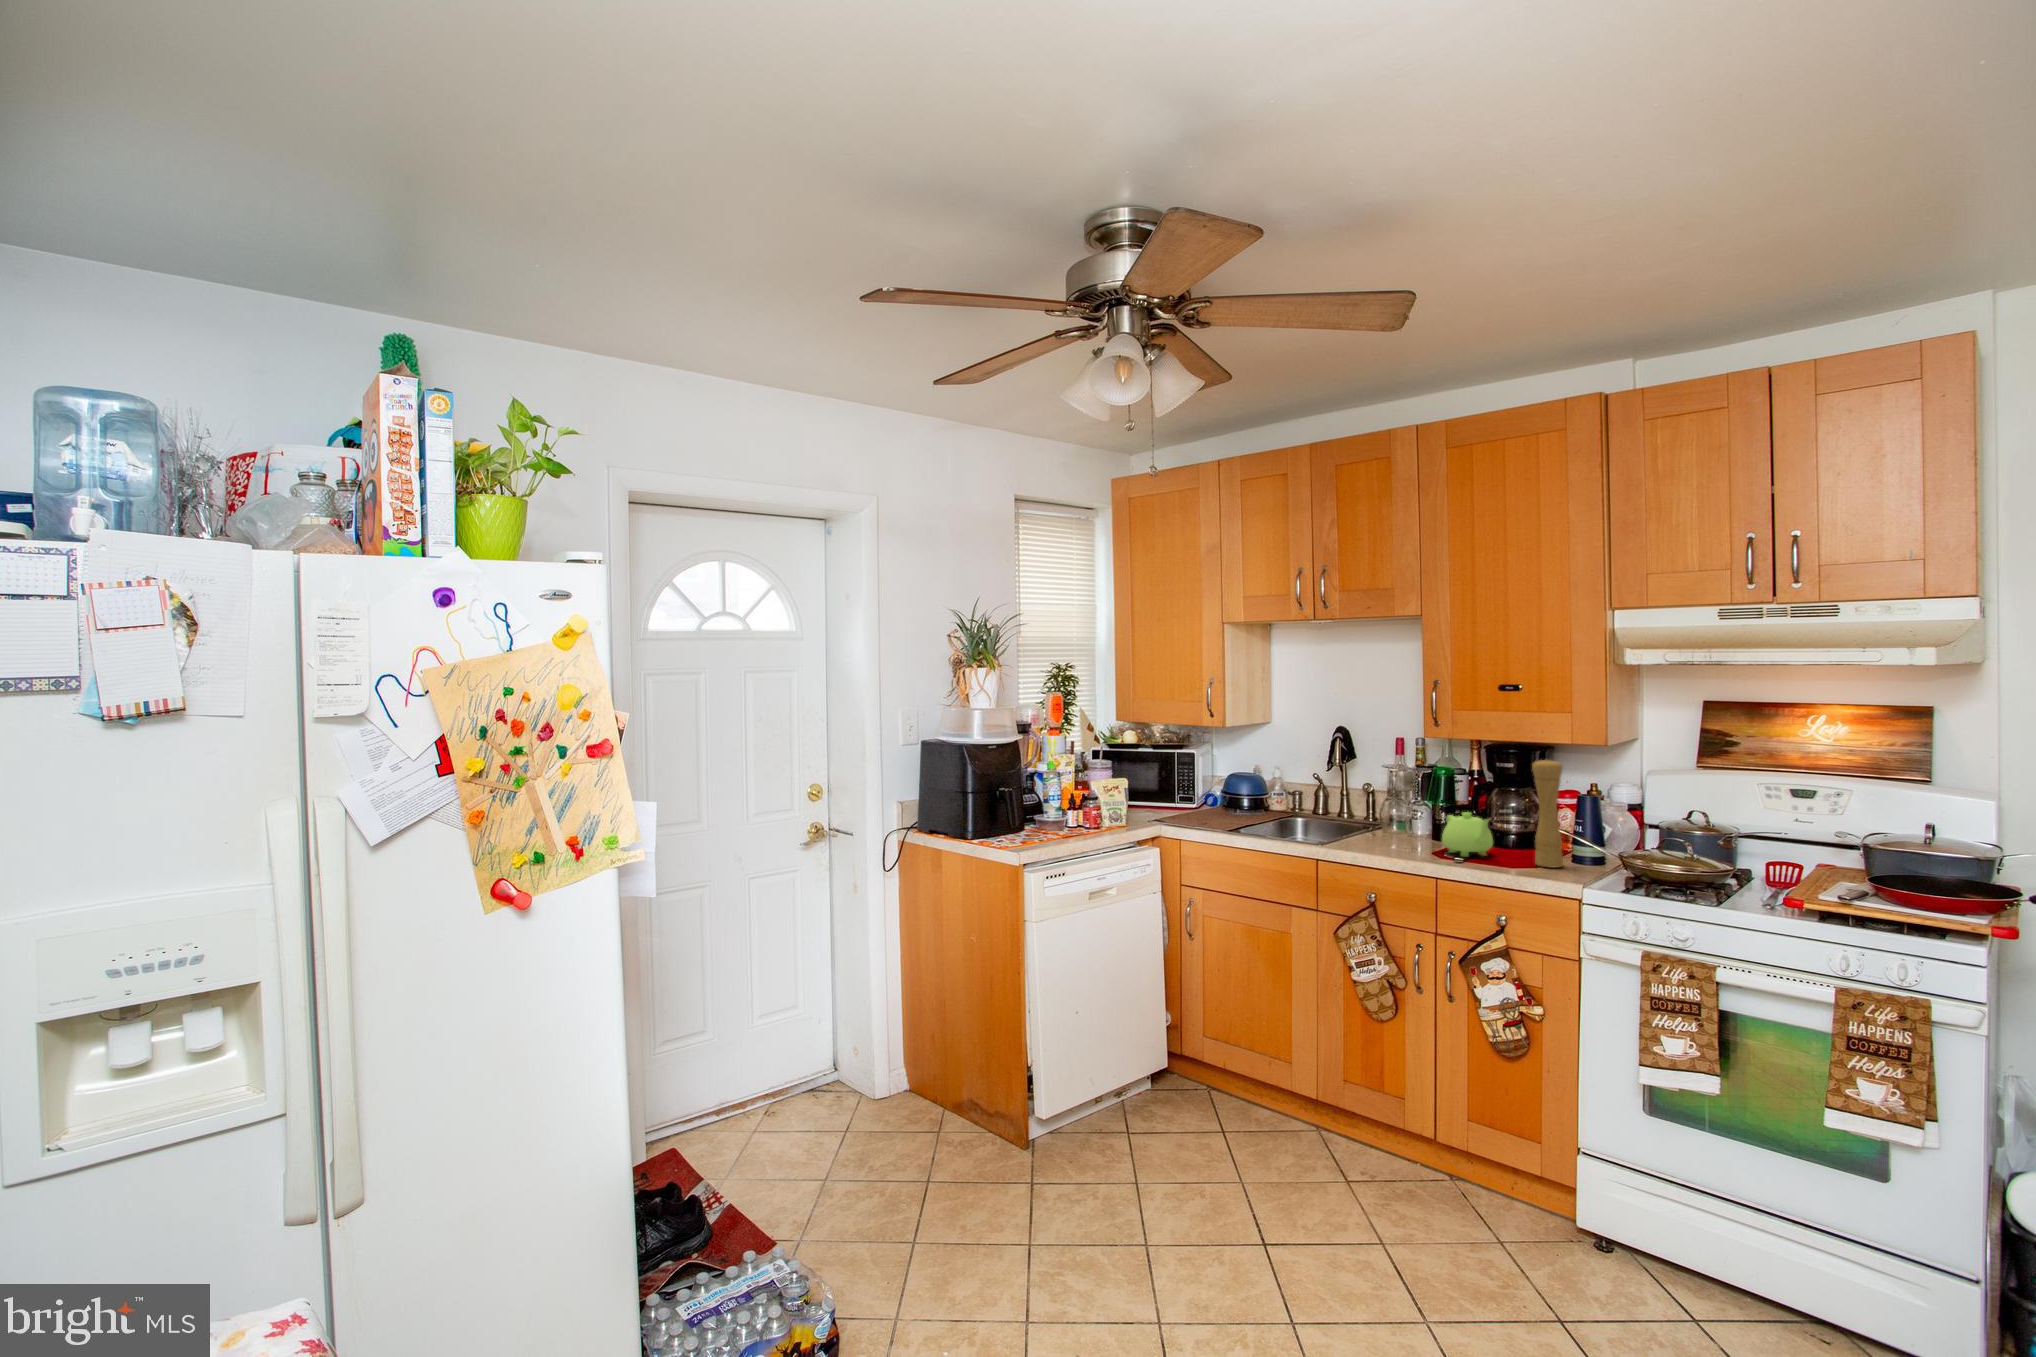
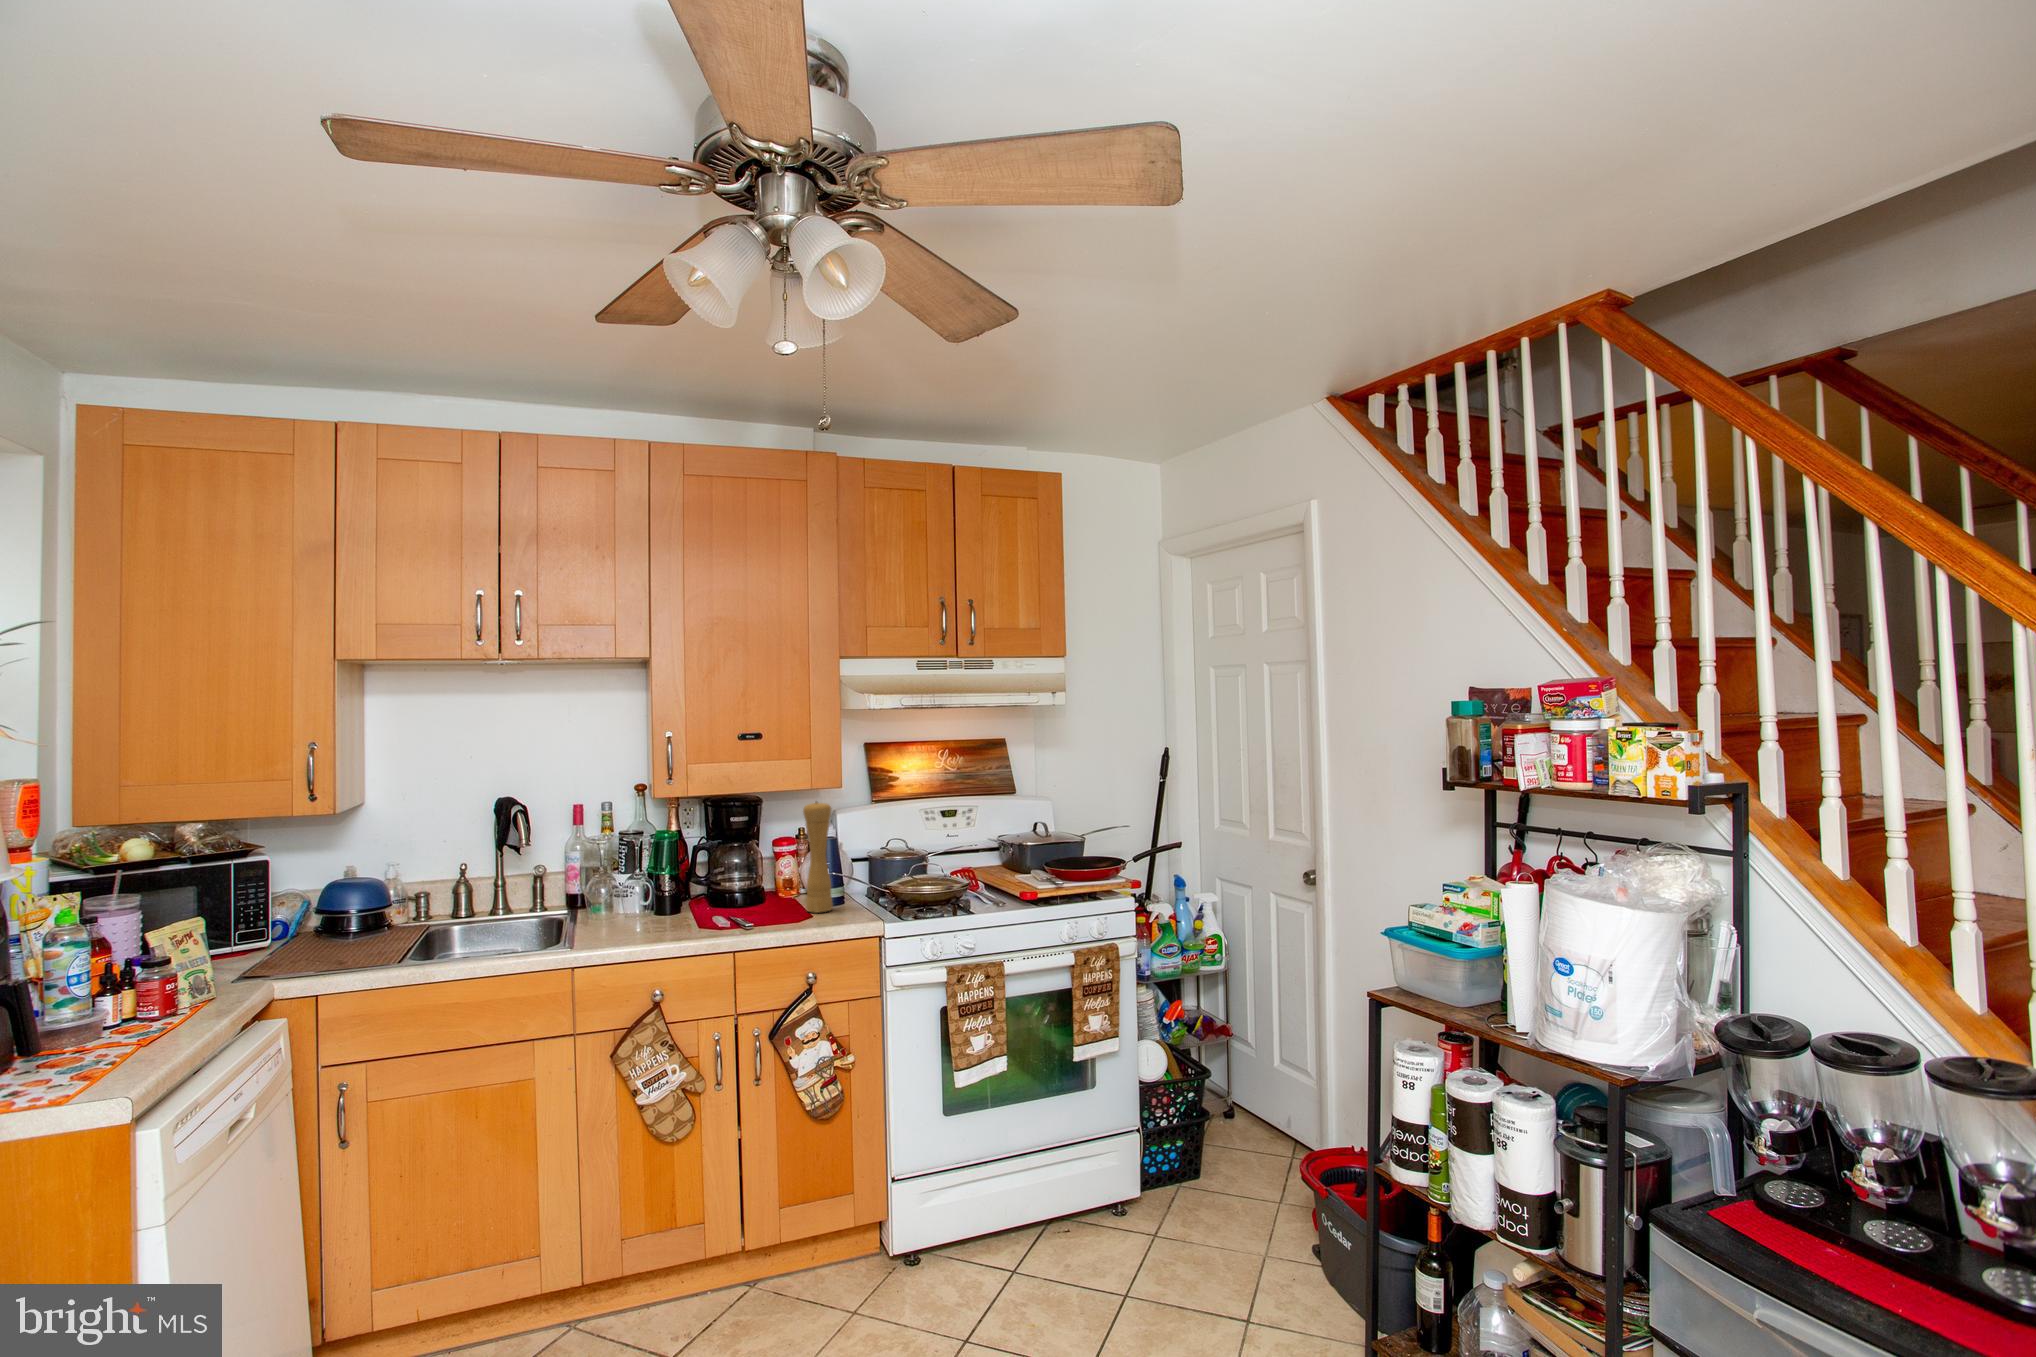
teapot: present [1442,812,1493,857] -> none [700,871,769,921]

